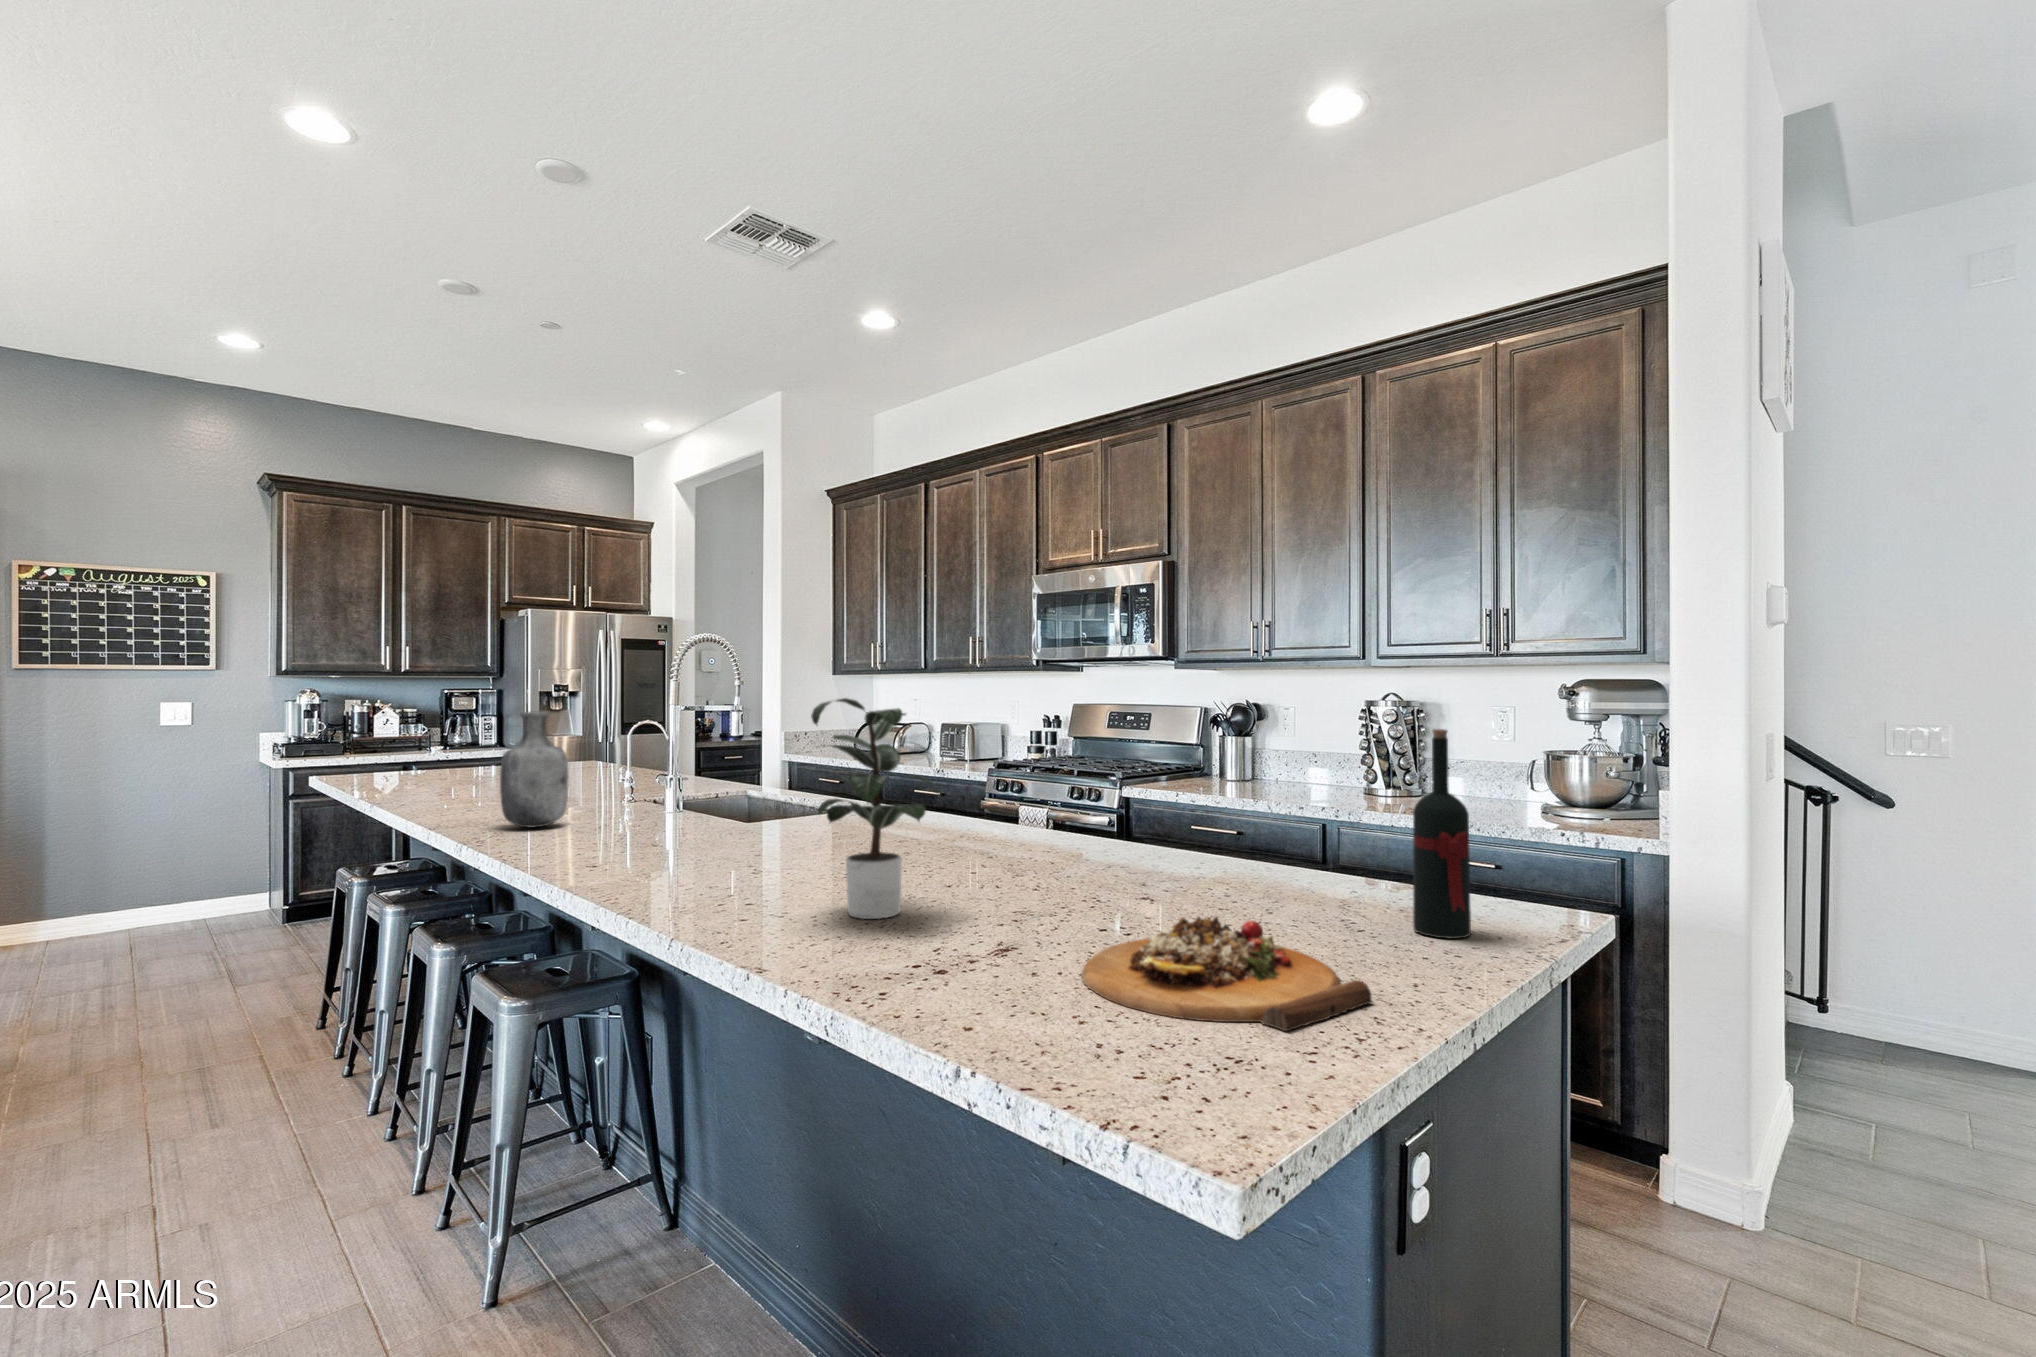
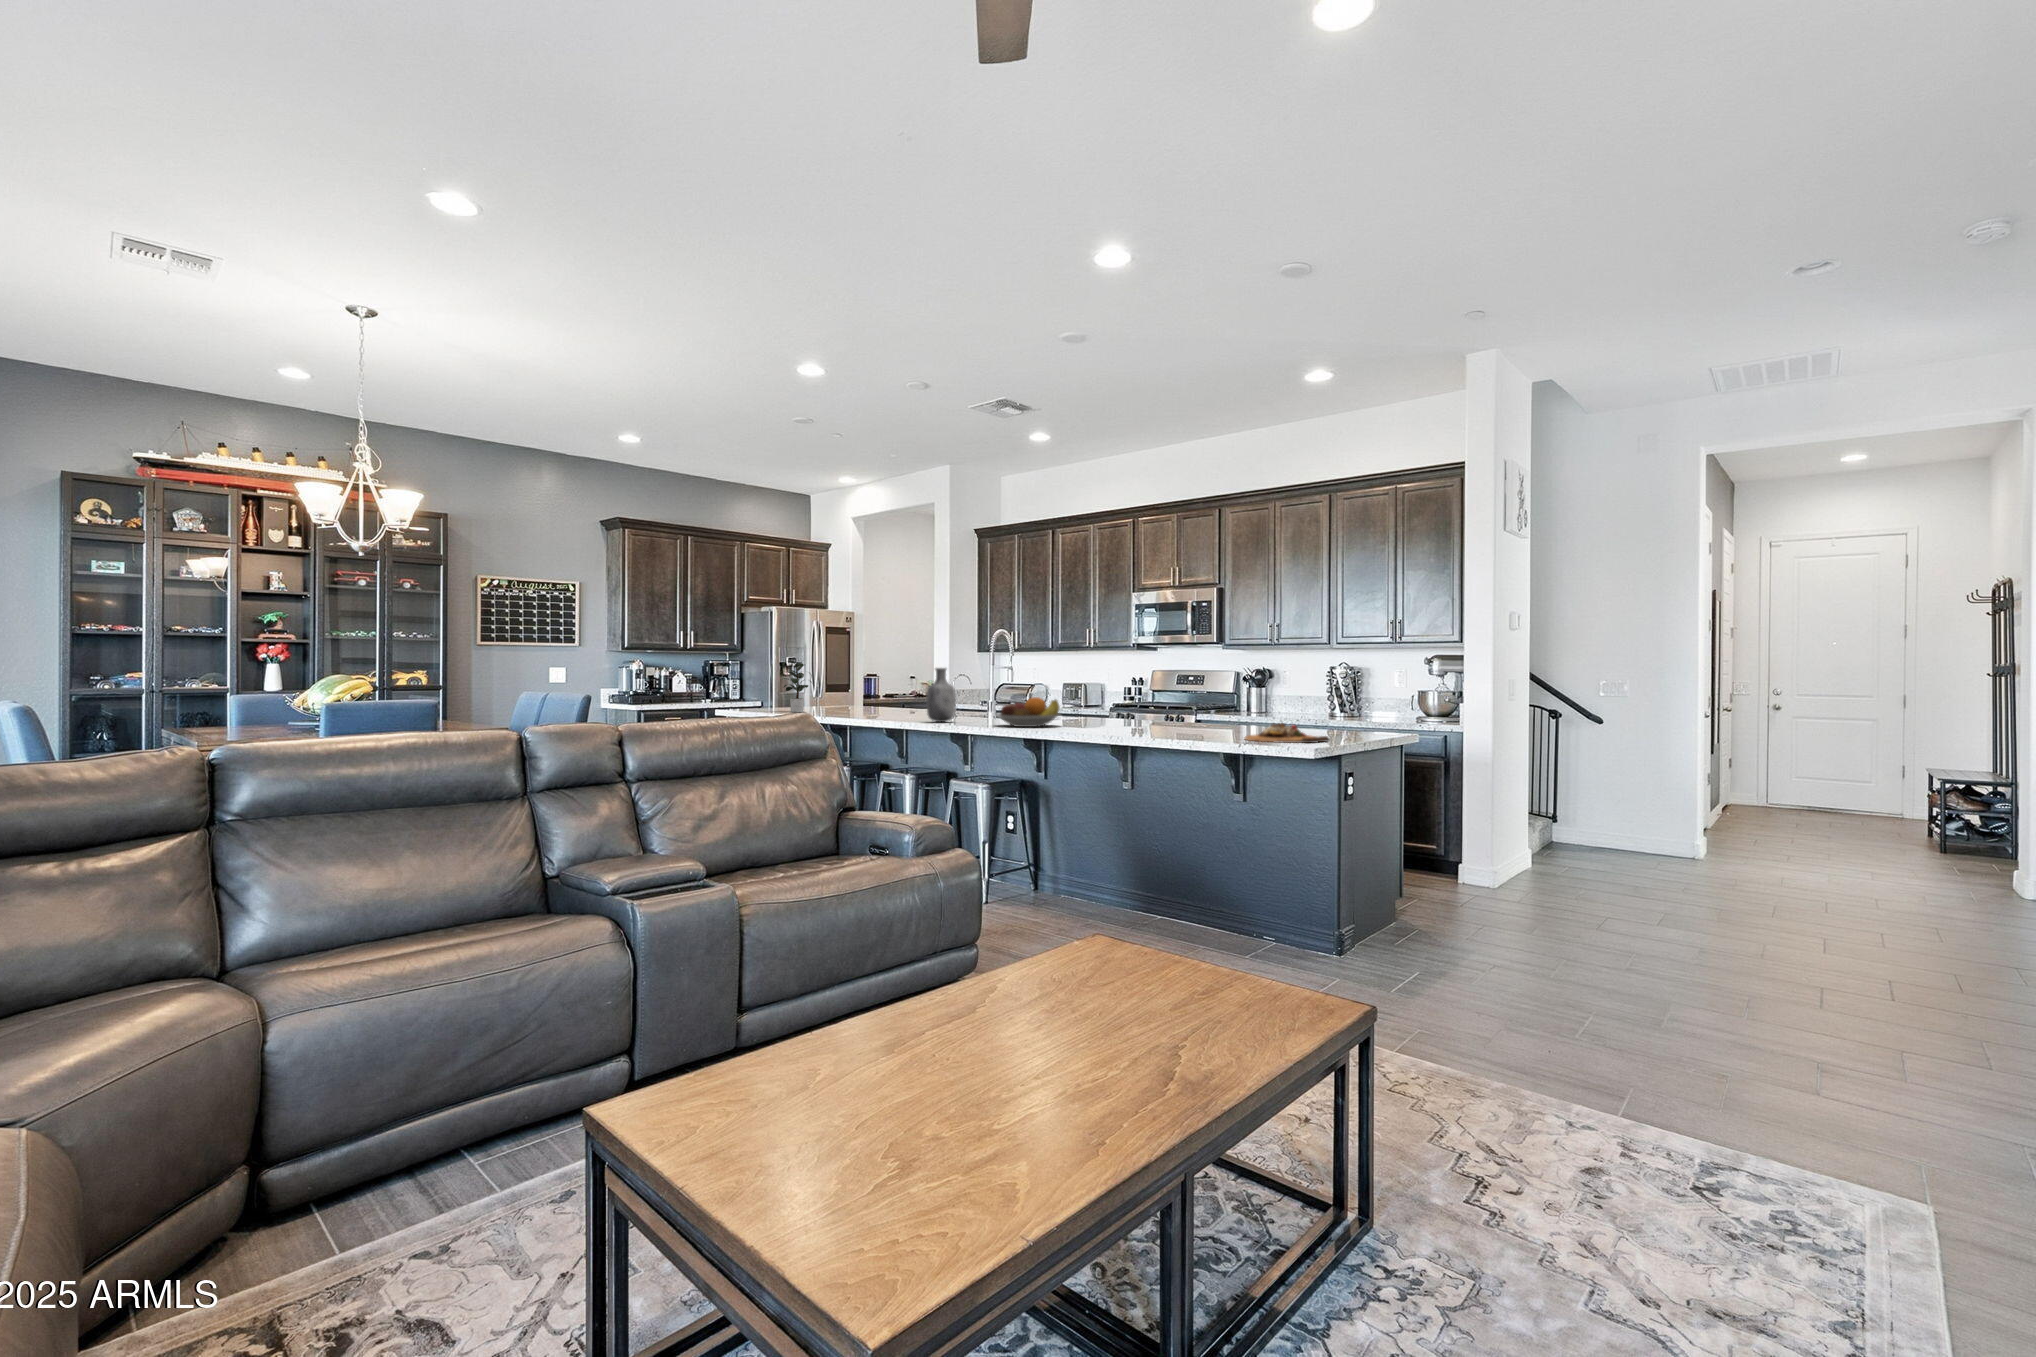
potted plant: present [811,698,944,919] -> present [782,661,812,712]
wine bottle: present [1413,729,1471,939] -> none [1344,669,1362,737]
fruit bowl: none [580,783,745,855] -> present [996,697,1060,727]

